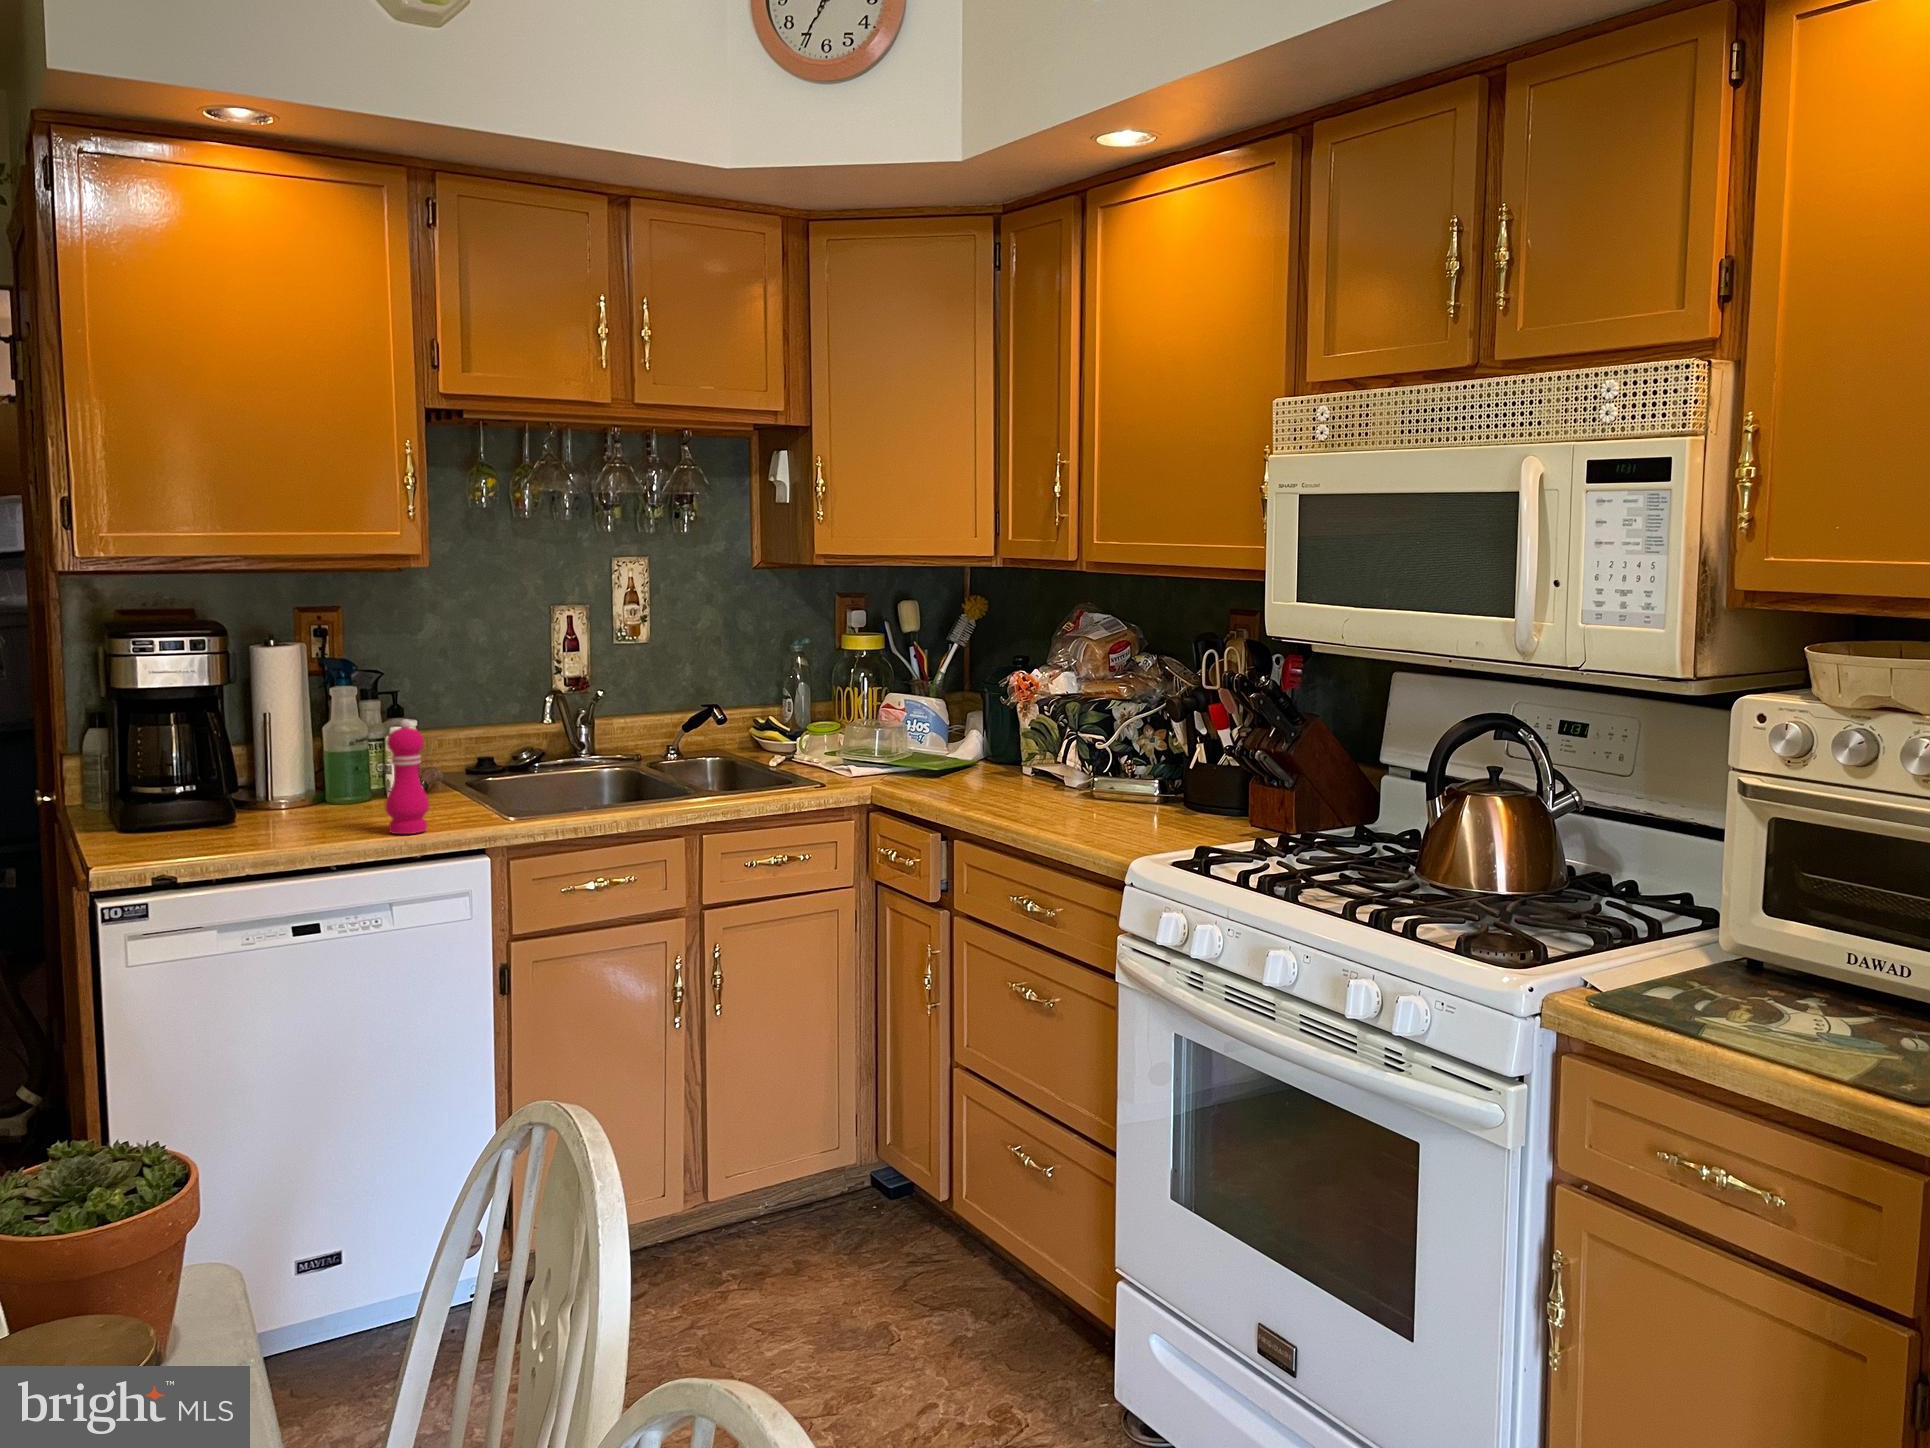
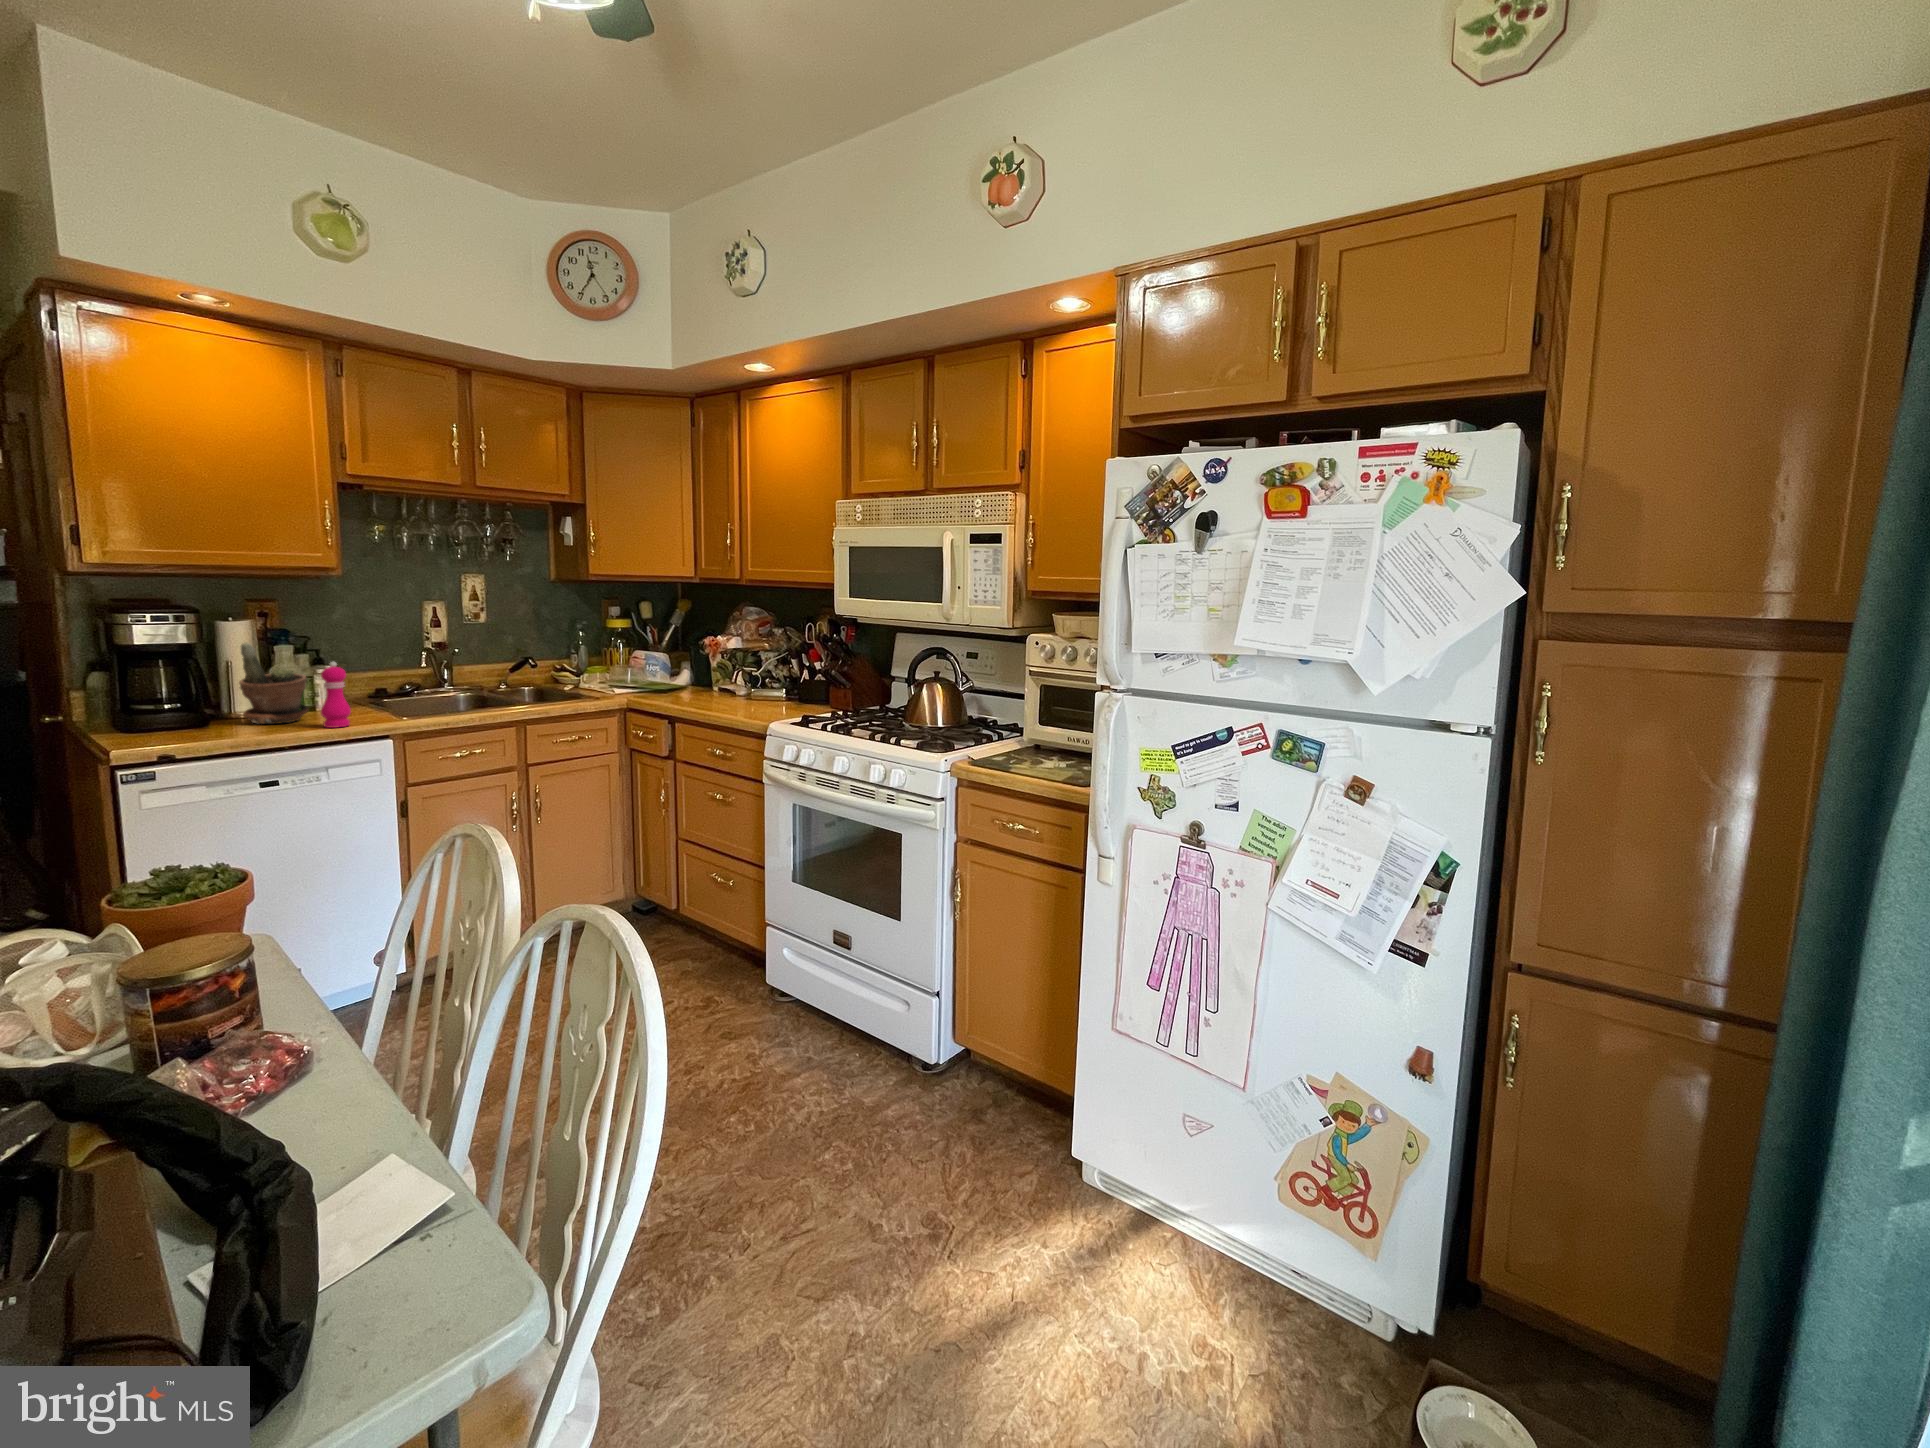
potted plant: none [277,683,373,823] -> present [239,642,309,724]

